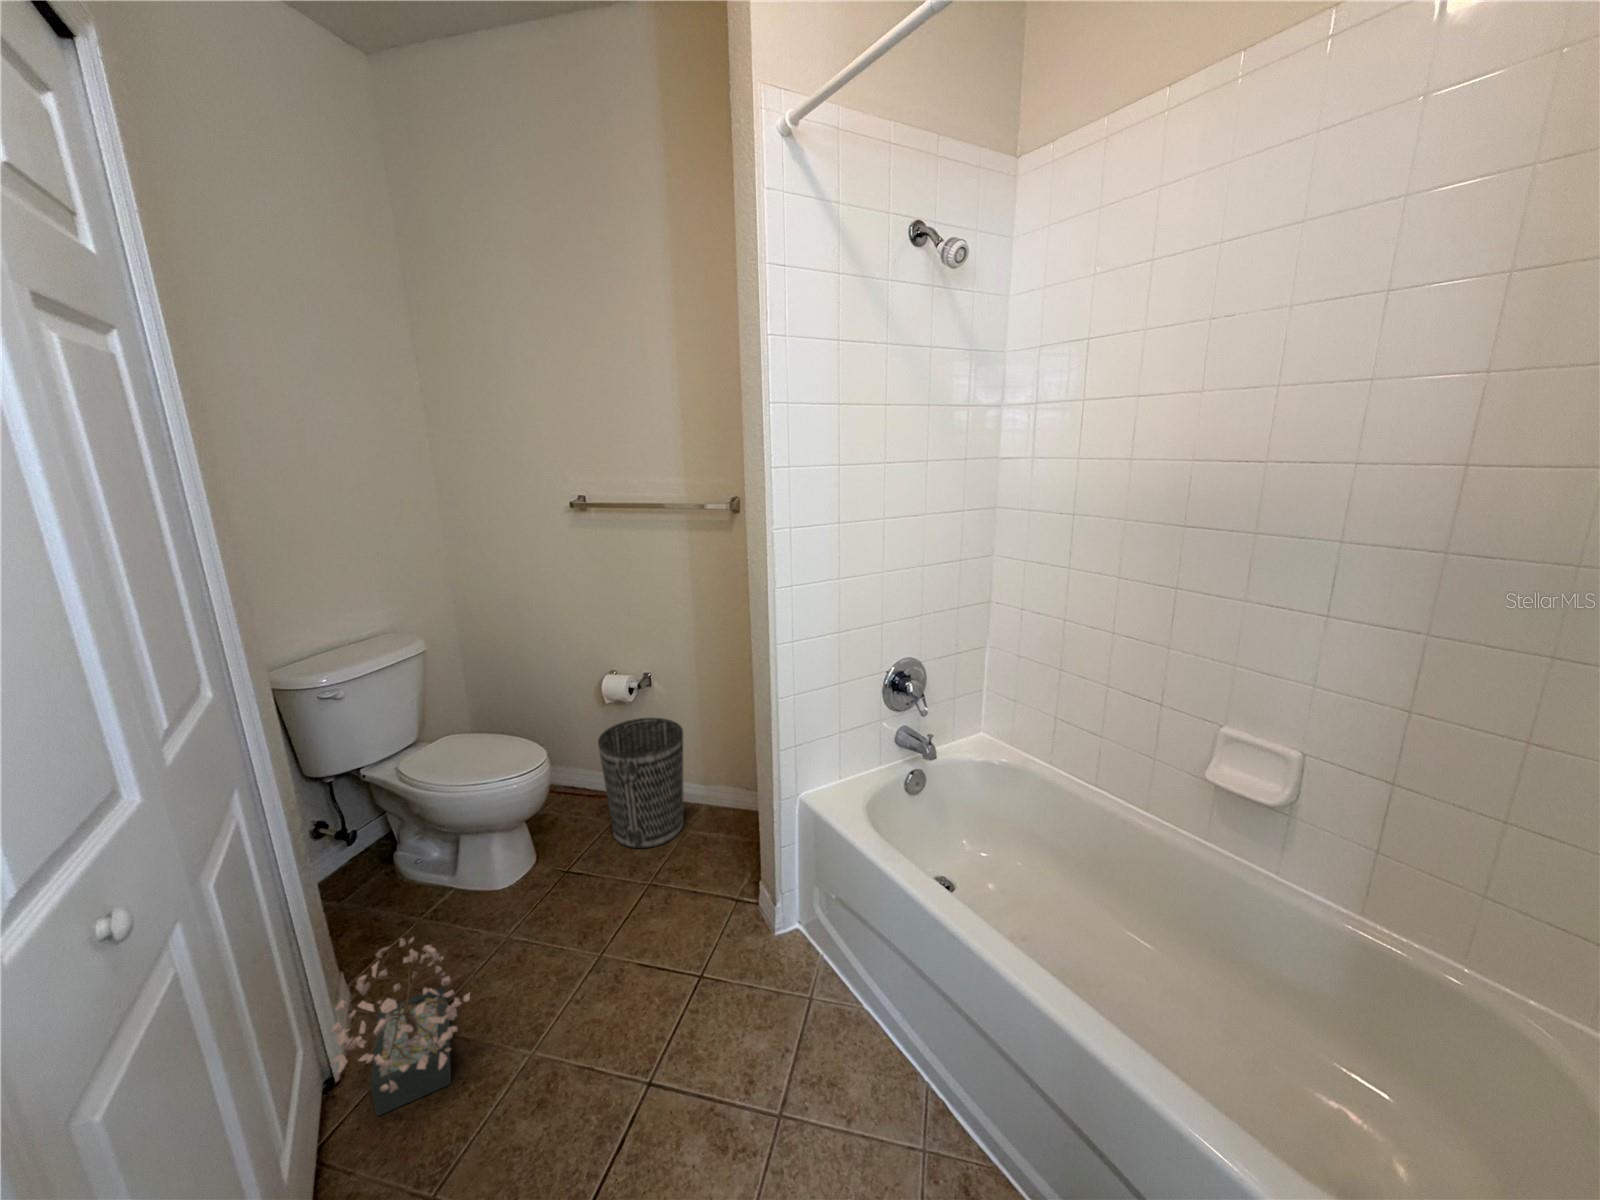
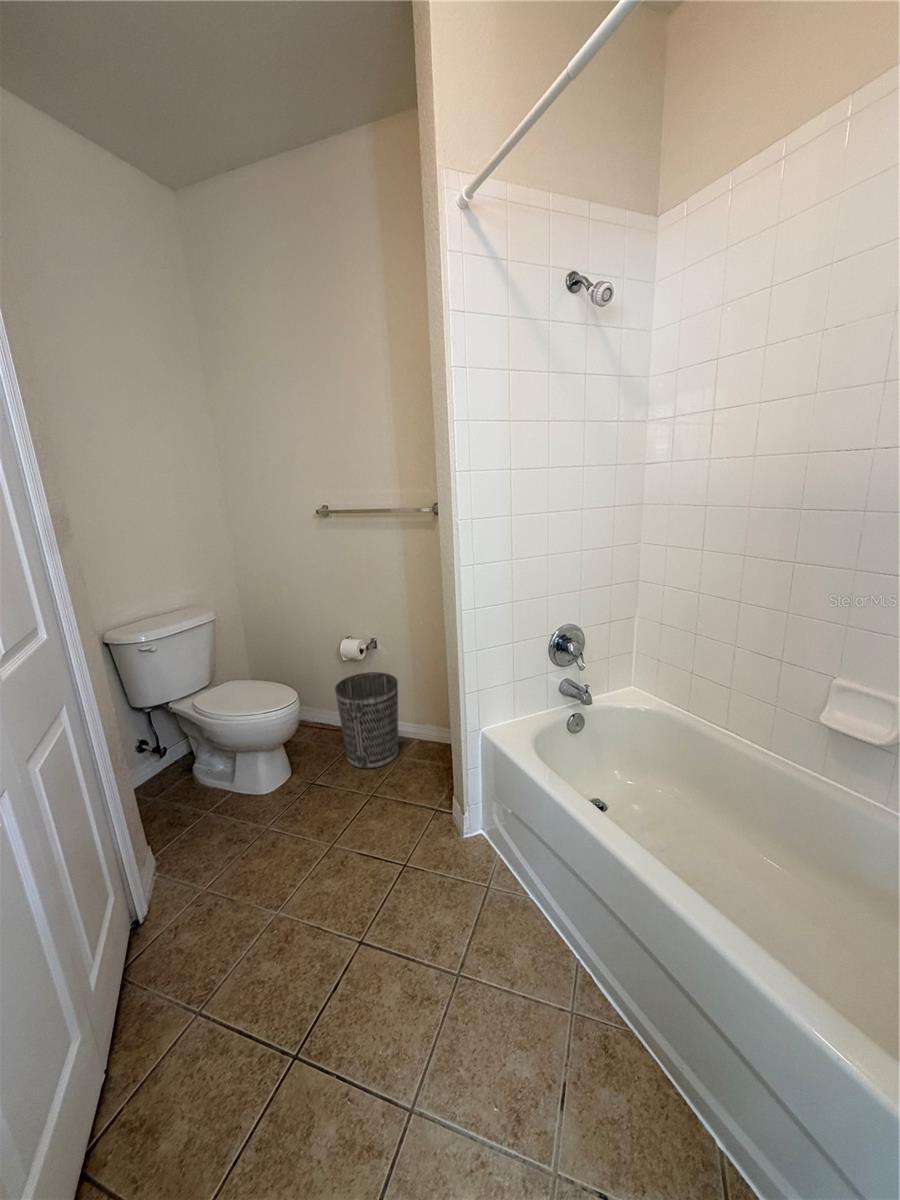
decorative plant: present [332,938,470,1116] -> none [130,822,232,950]

